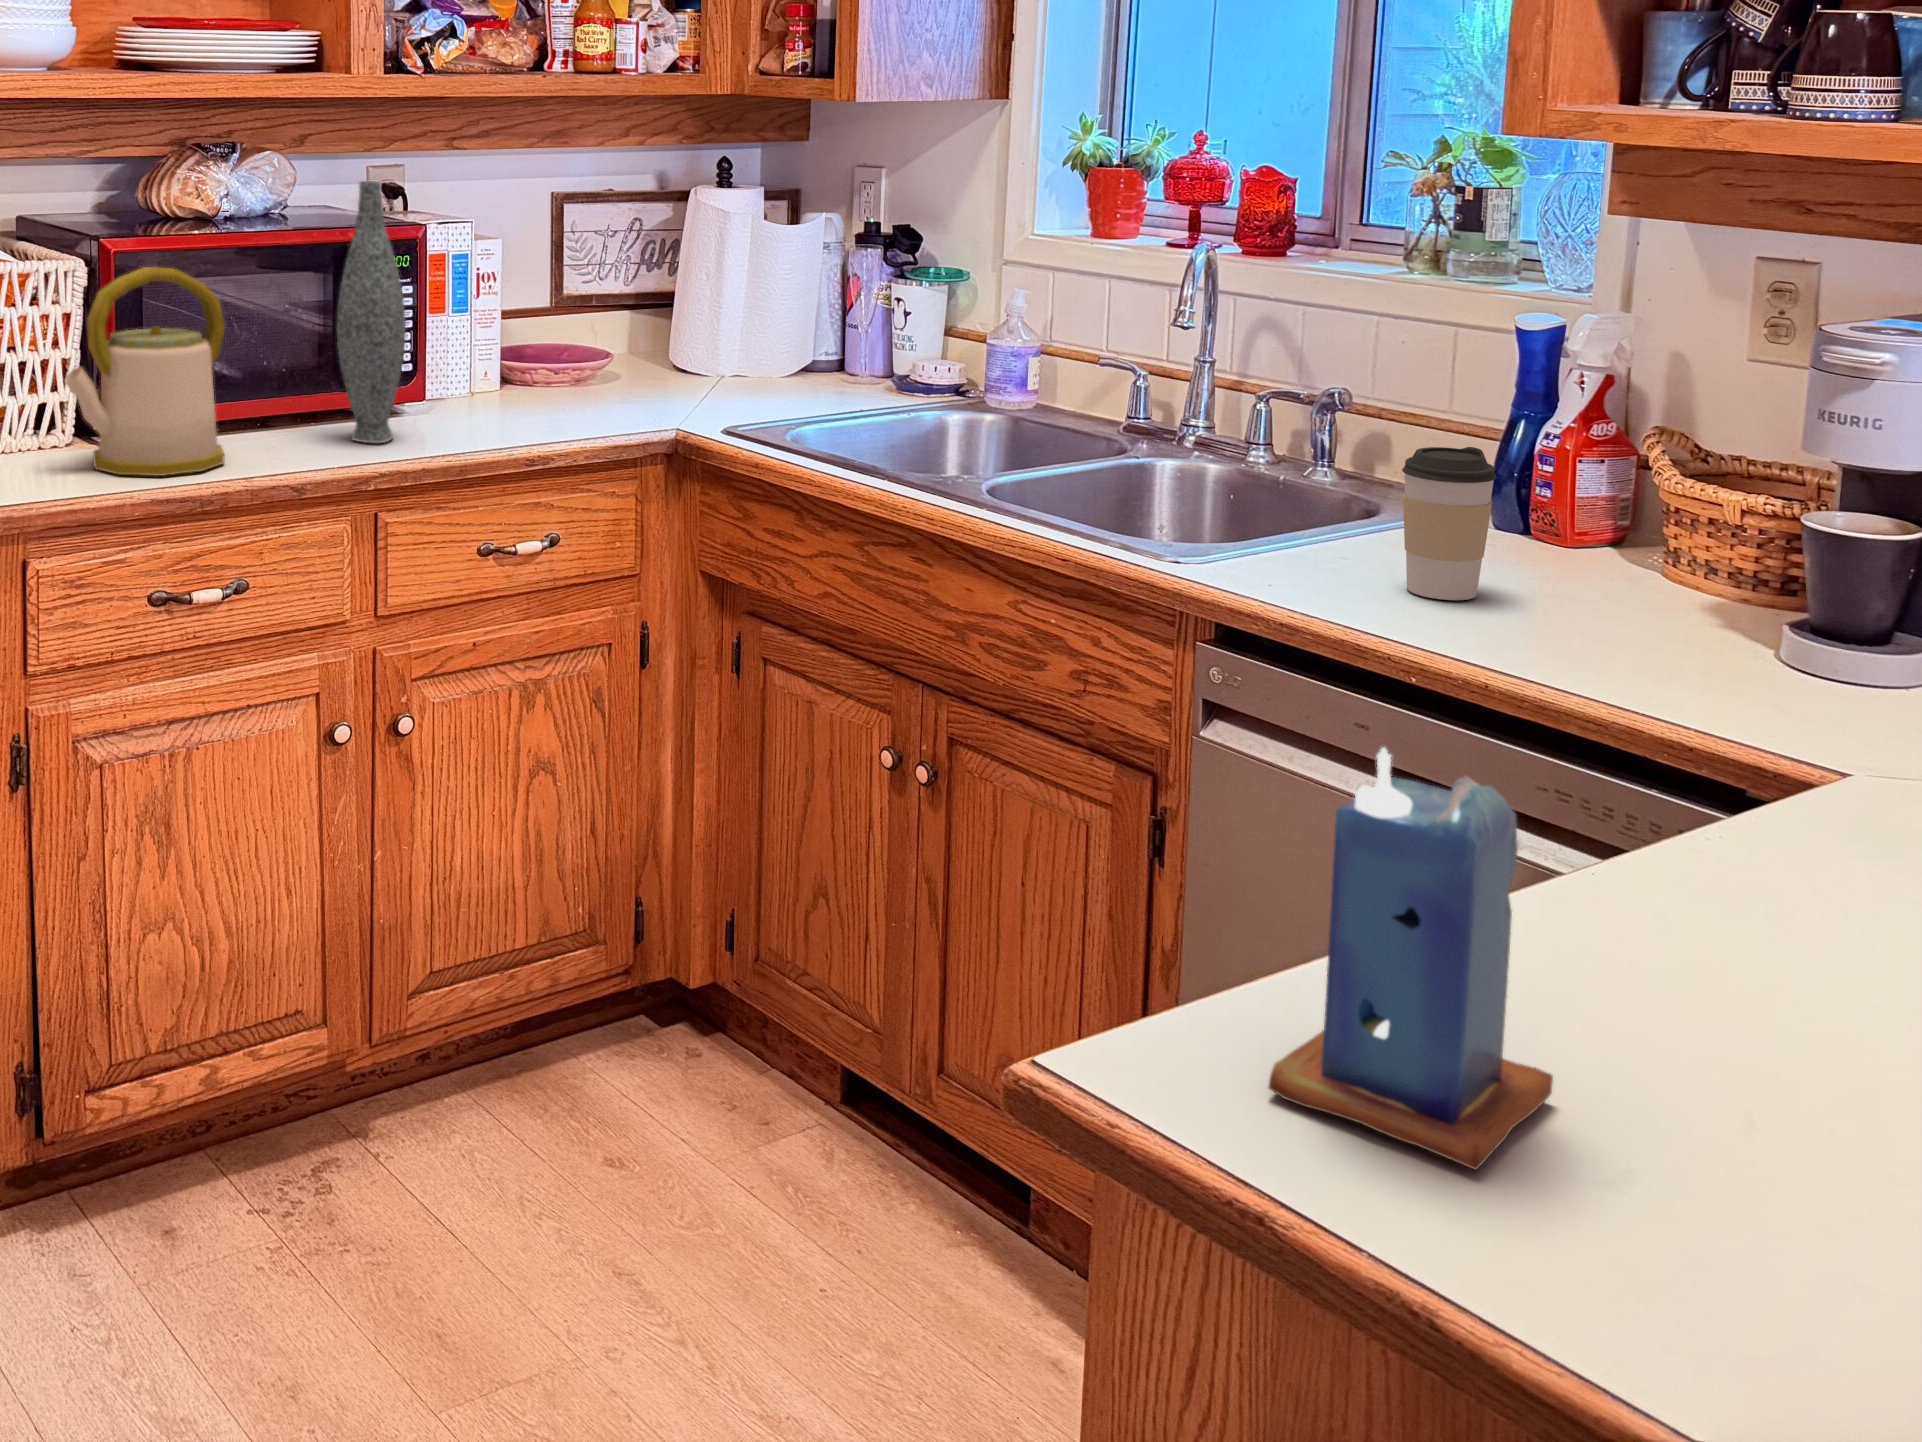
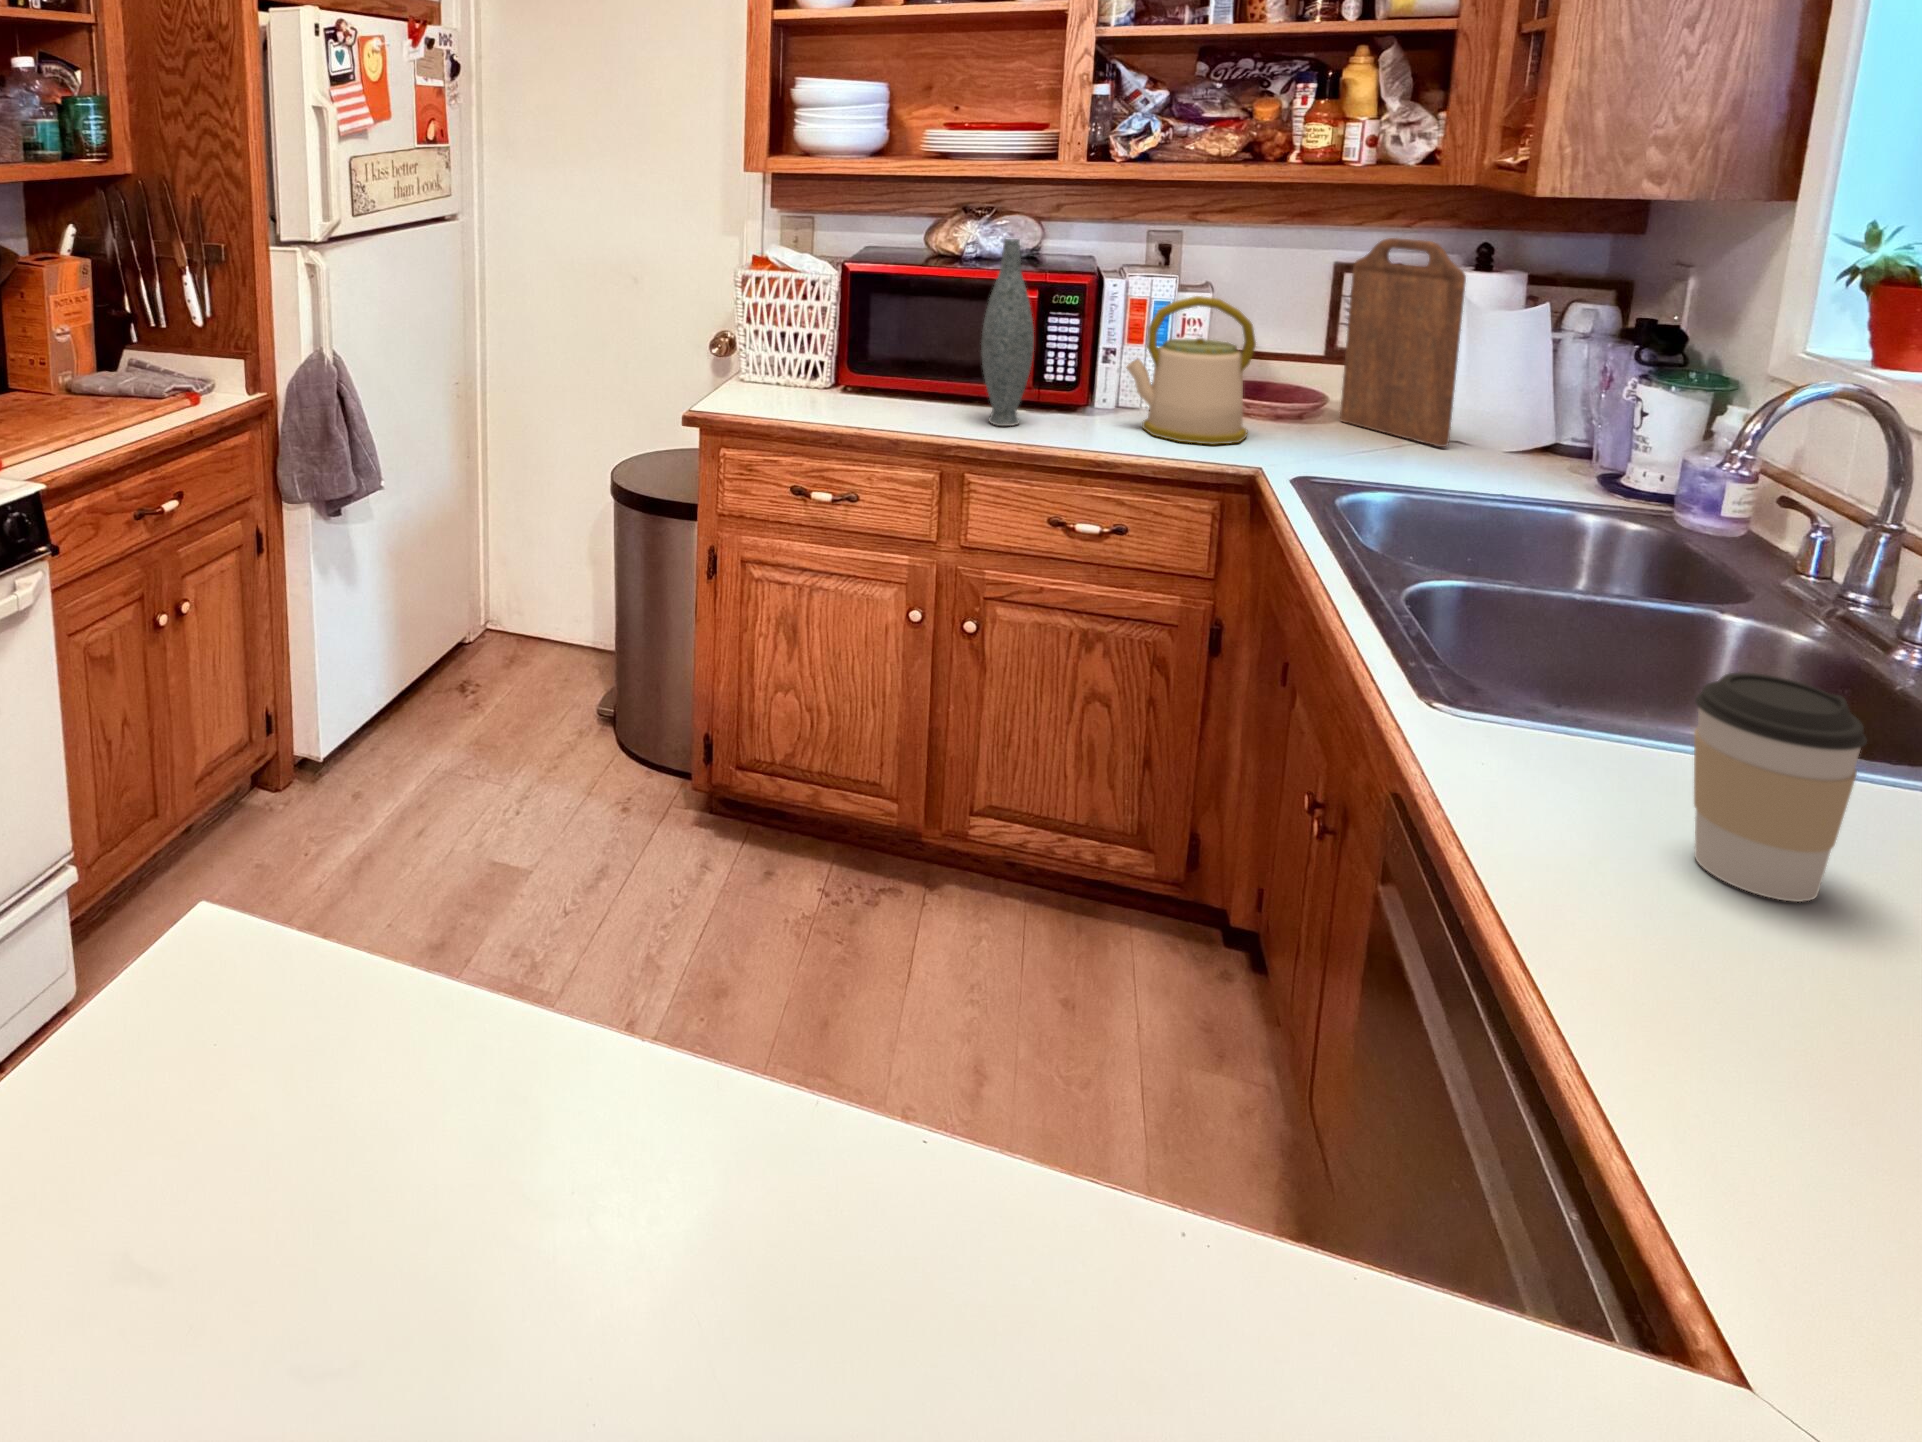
cutting board: none [635,159,764,385] -> present [1340,238,1466,447]
kettle: present [65,267,225,476] -> present [1126,296,1256,445]
candle: present [1268,747,1553,1170] -> none [80,793,341,1232]

